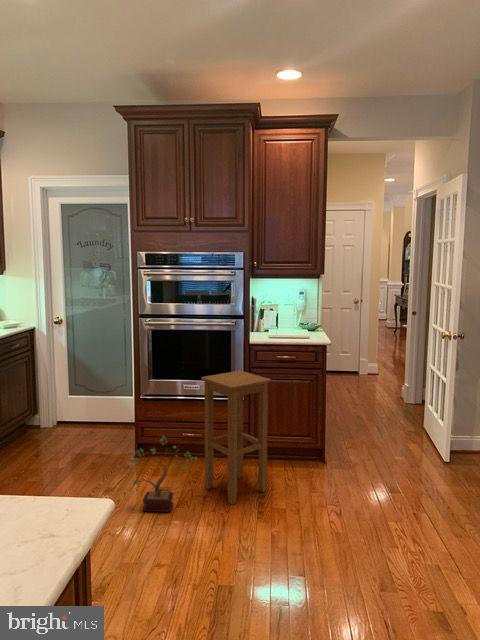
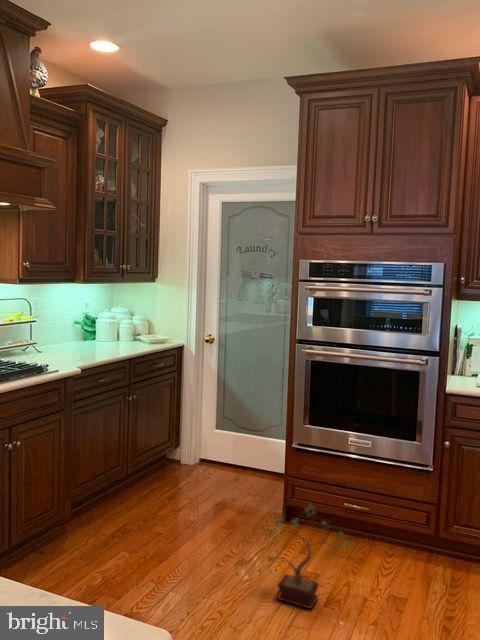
stool: present [201,370,271,504] -> none [365,428,471,618]

